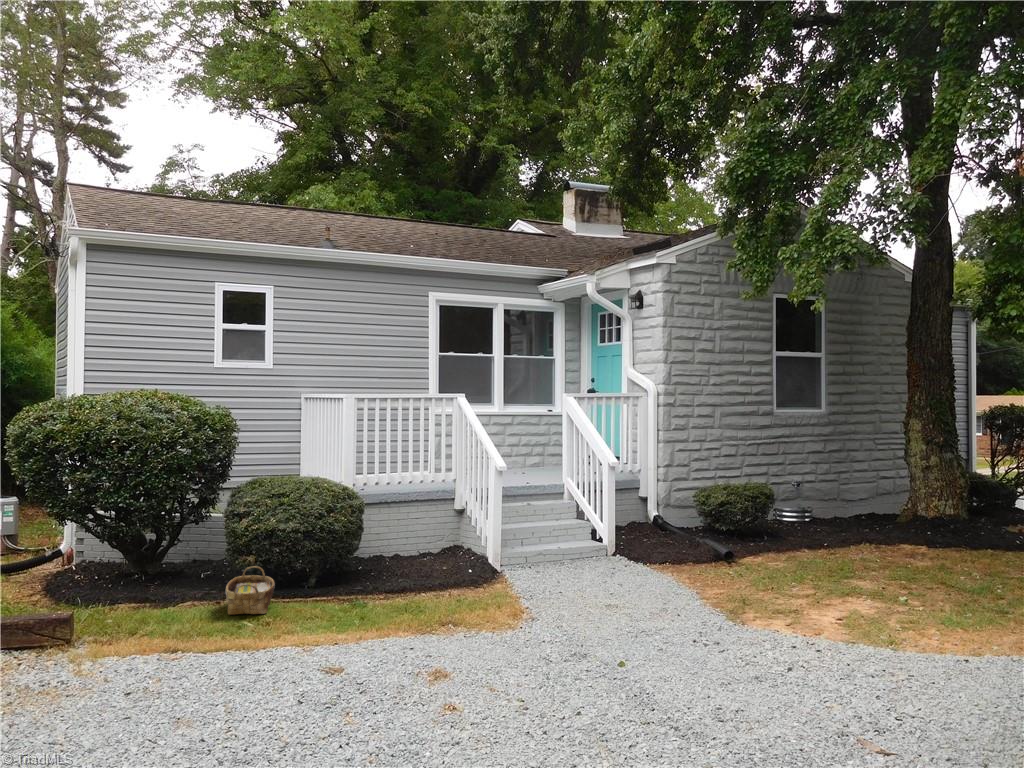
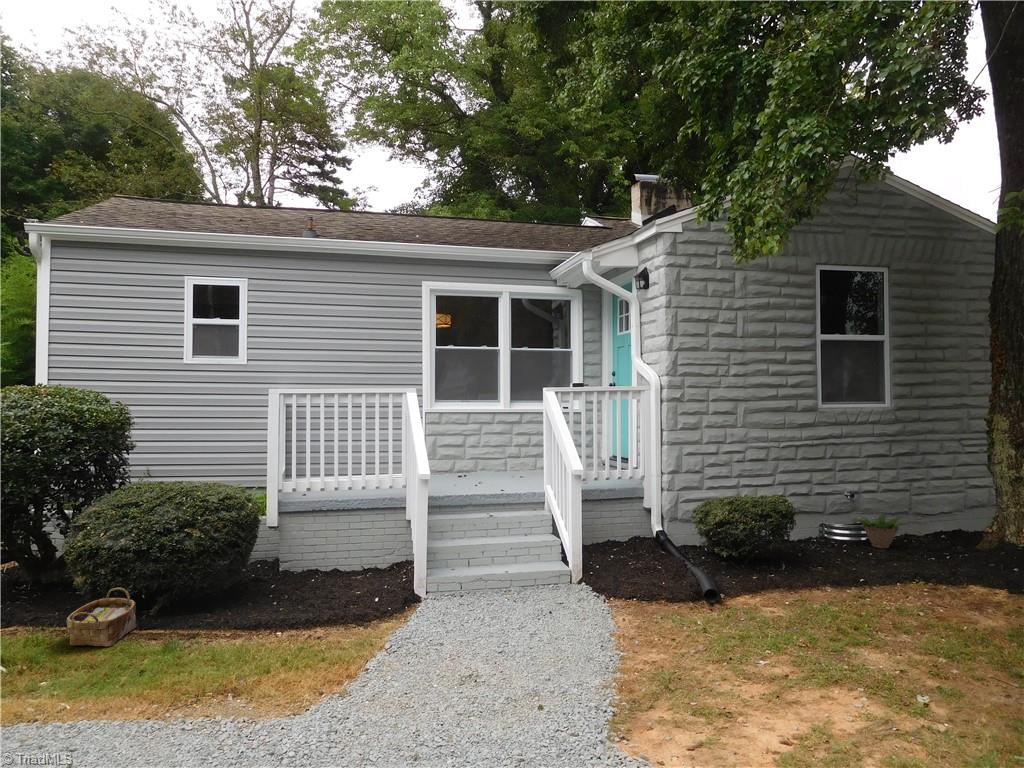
decorative plant: none [798,499,844,526] -> present [853,514,907,548]

